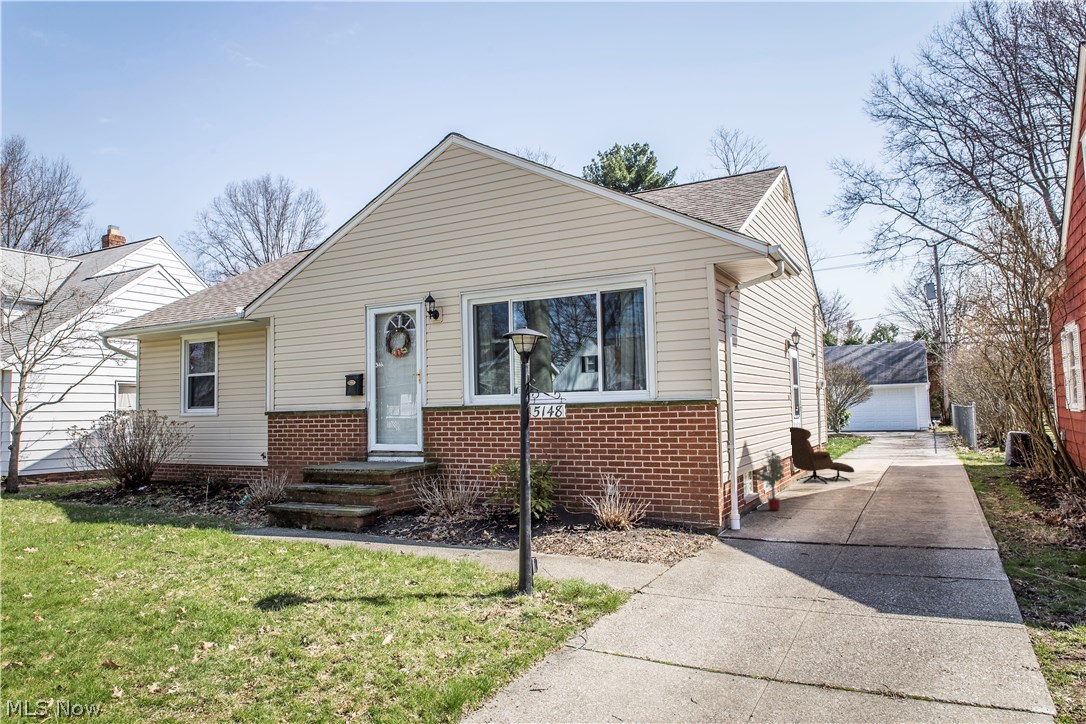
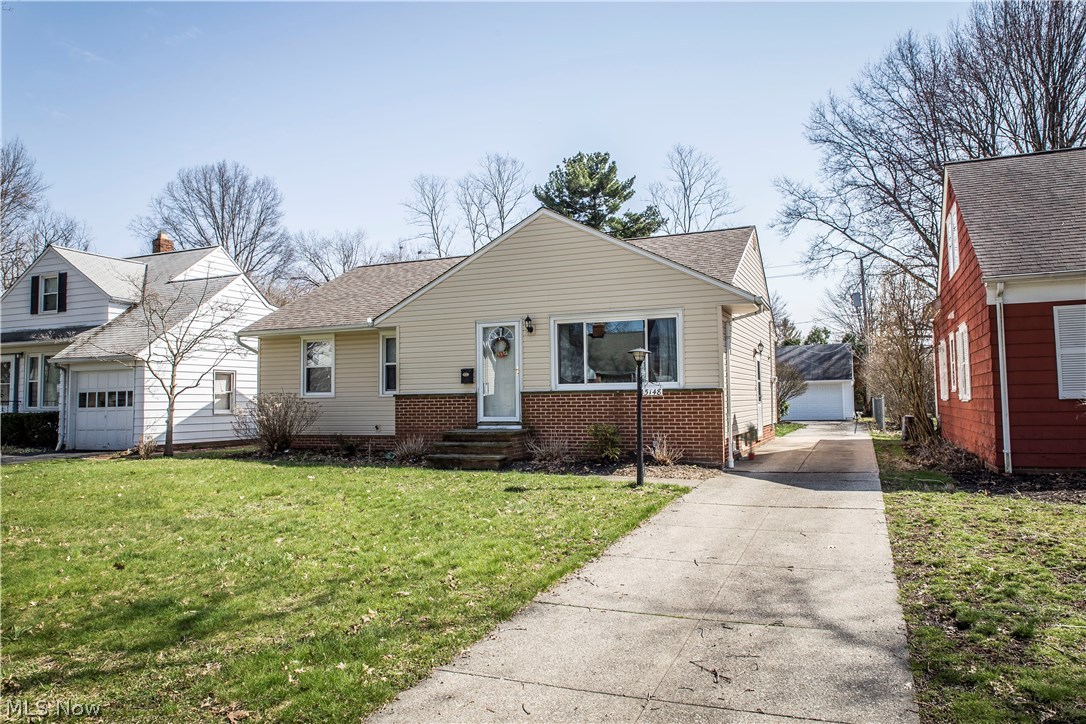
lounge chair: present [790,427,854,484] -> none [753,410,798,448]

